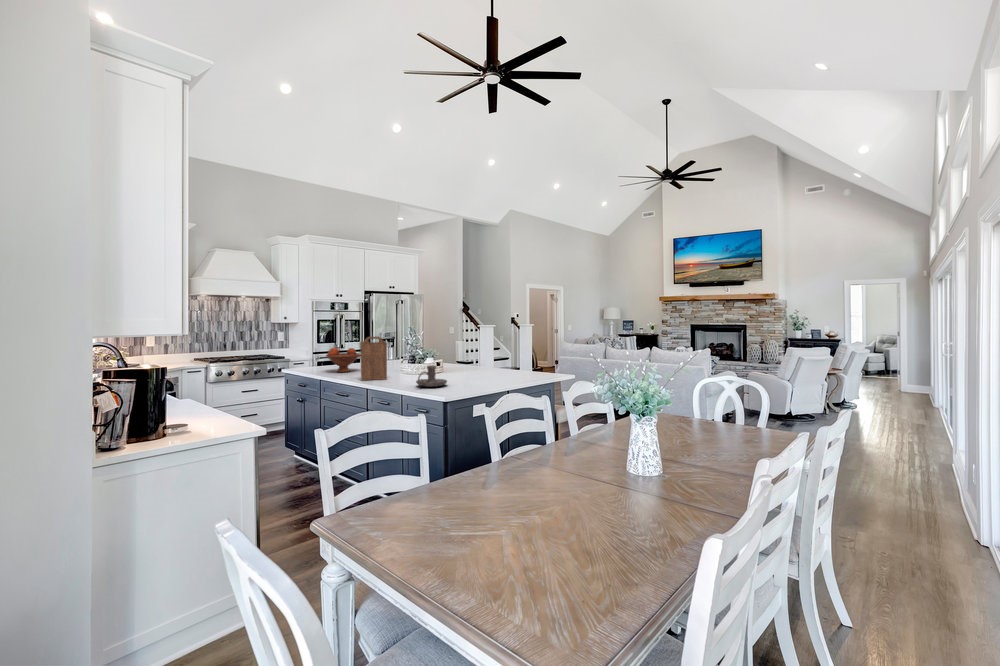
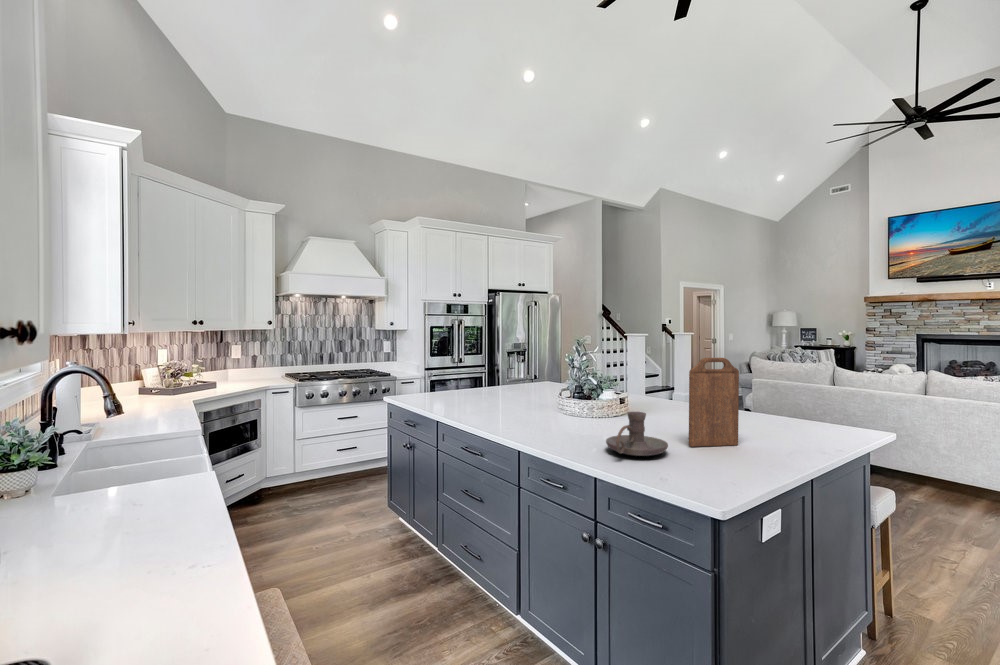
cutting board: present [361,337,387,380] -> present [689,358,739,447]
fruit bowl: present [326,347,360,372] -> none [441,367,492,406]

